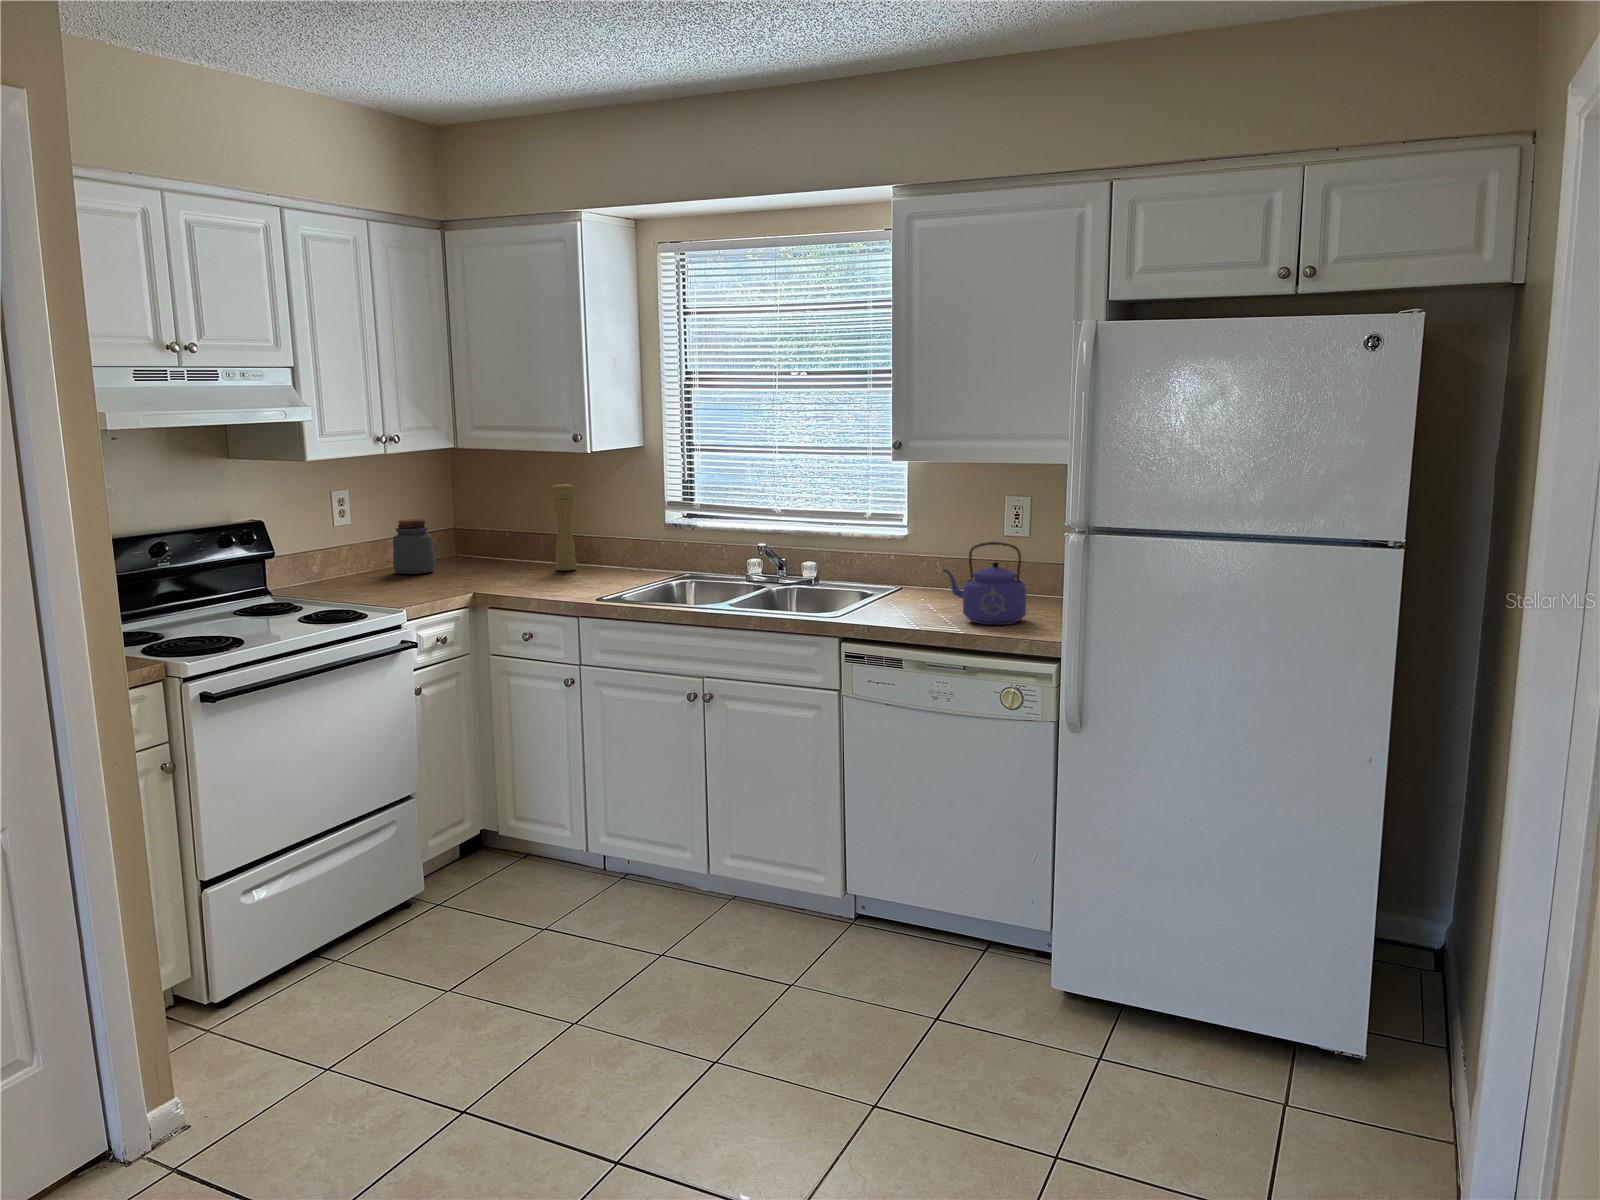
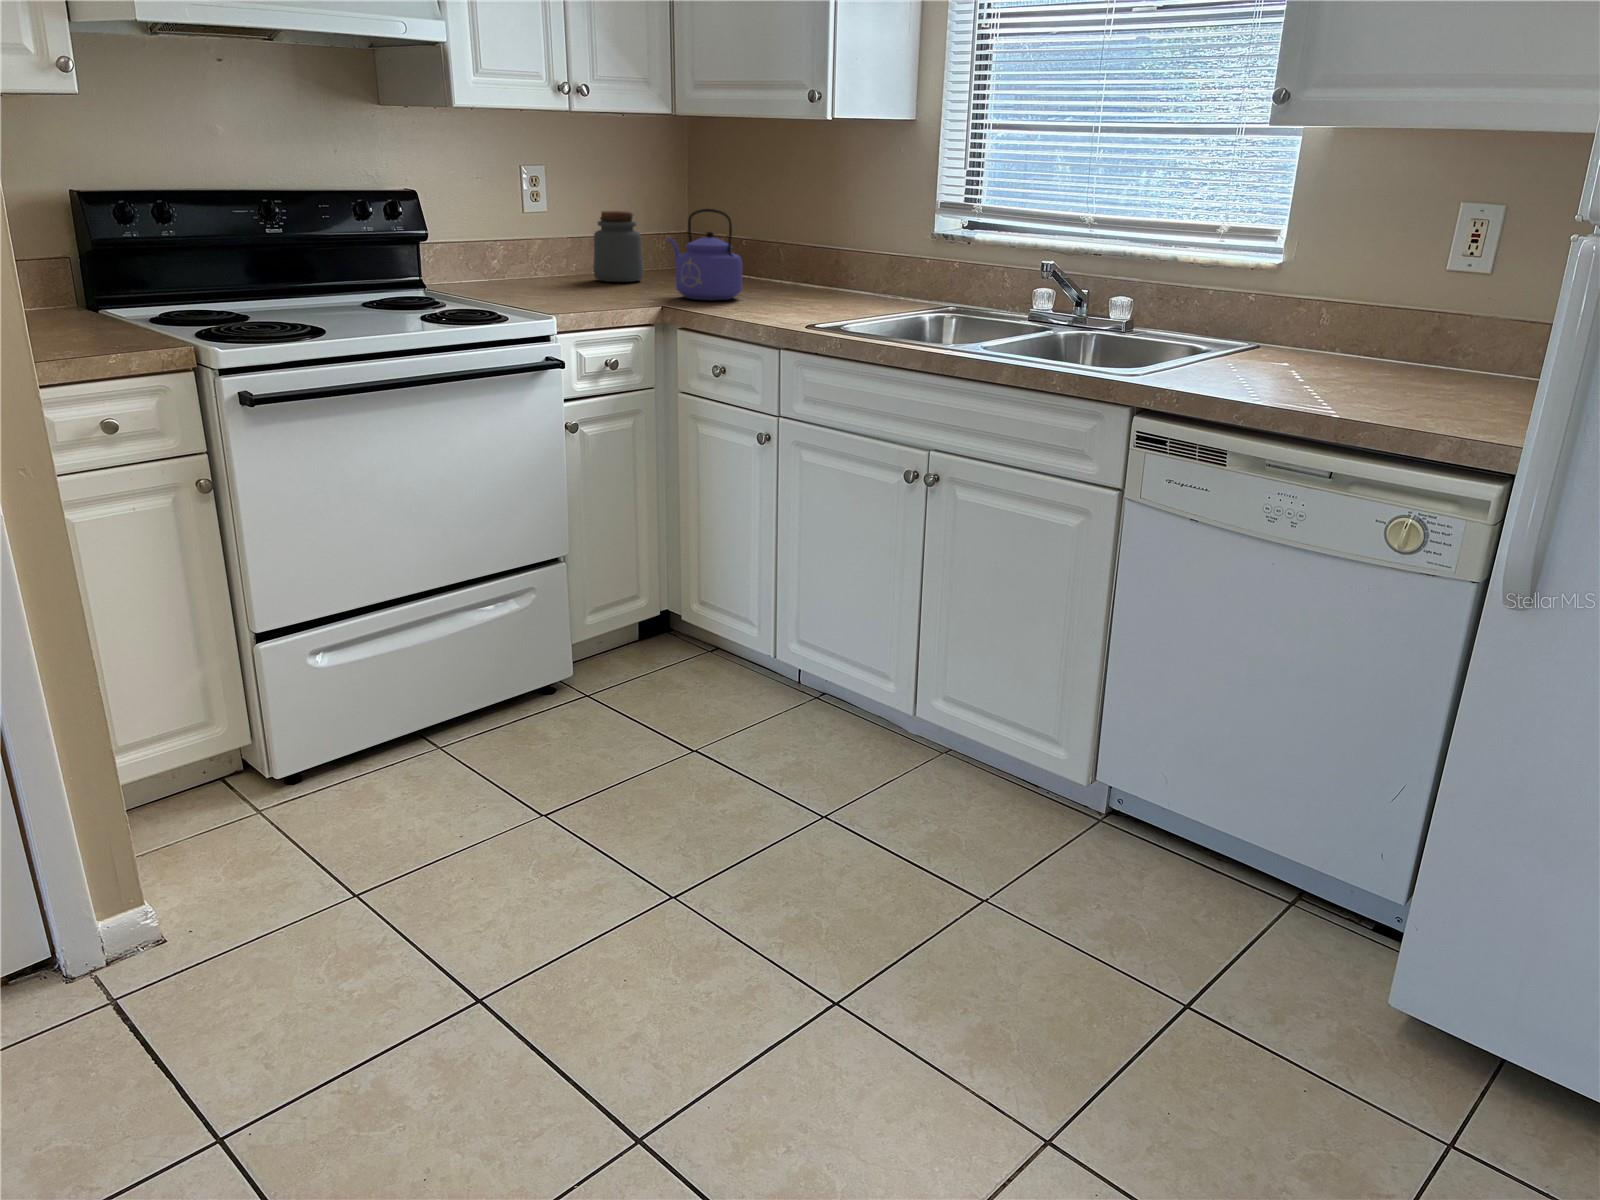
pepper mill: present [551,482,577,571] -> none [787,168,818,291]
kettle: present [943,542,1026,625] -> present [668,209,742,300]

